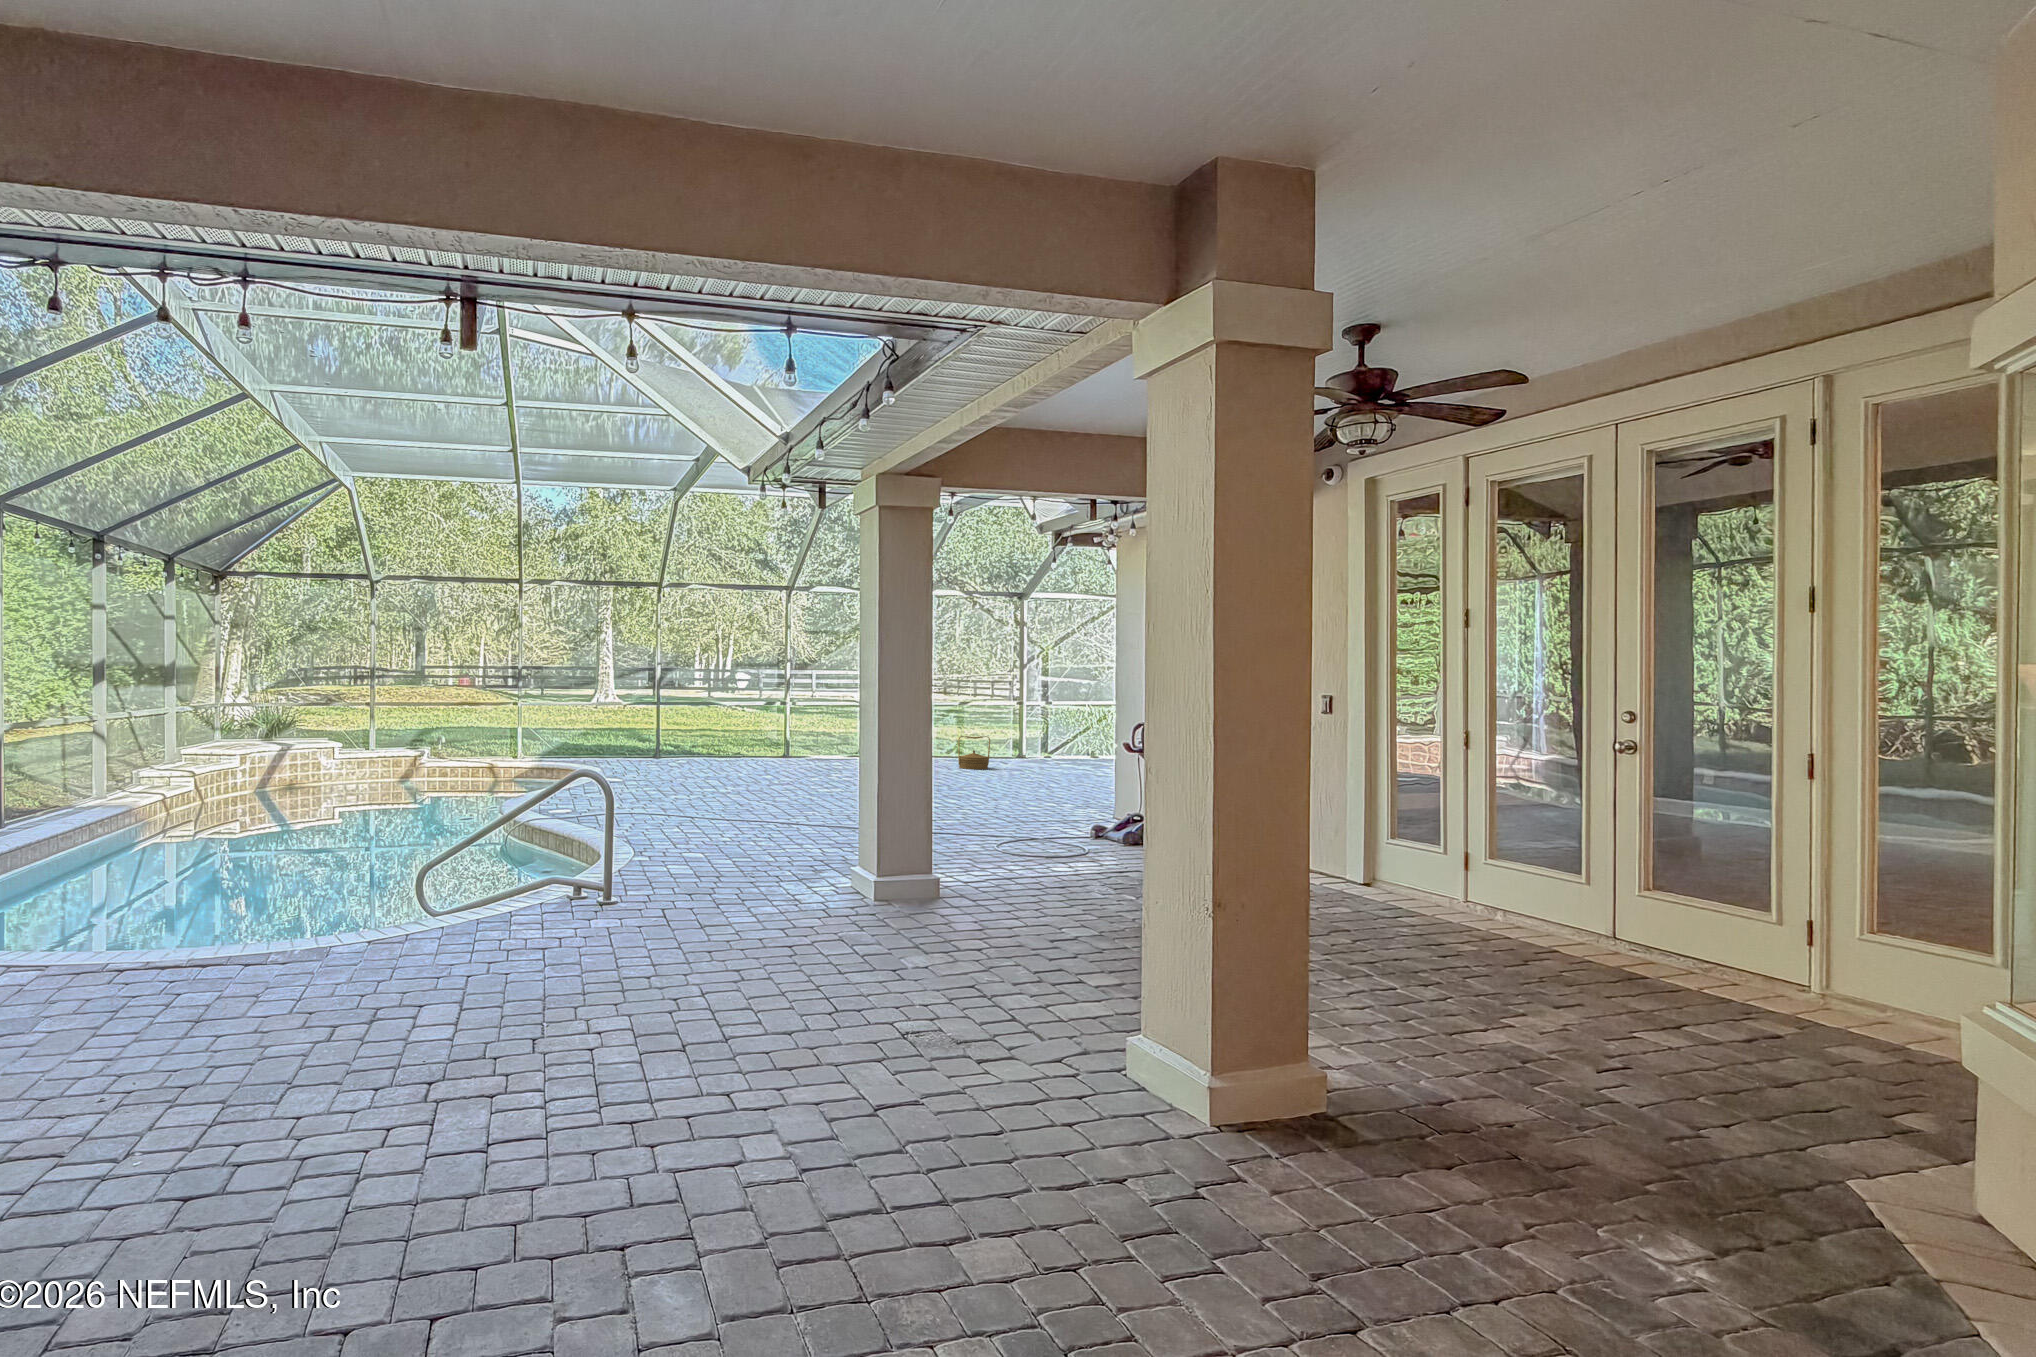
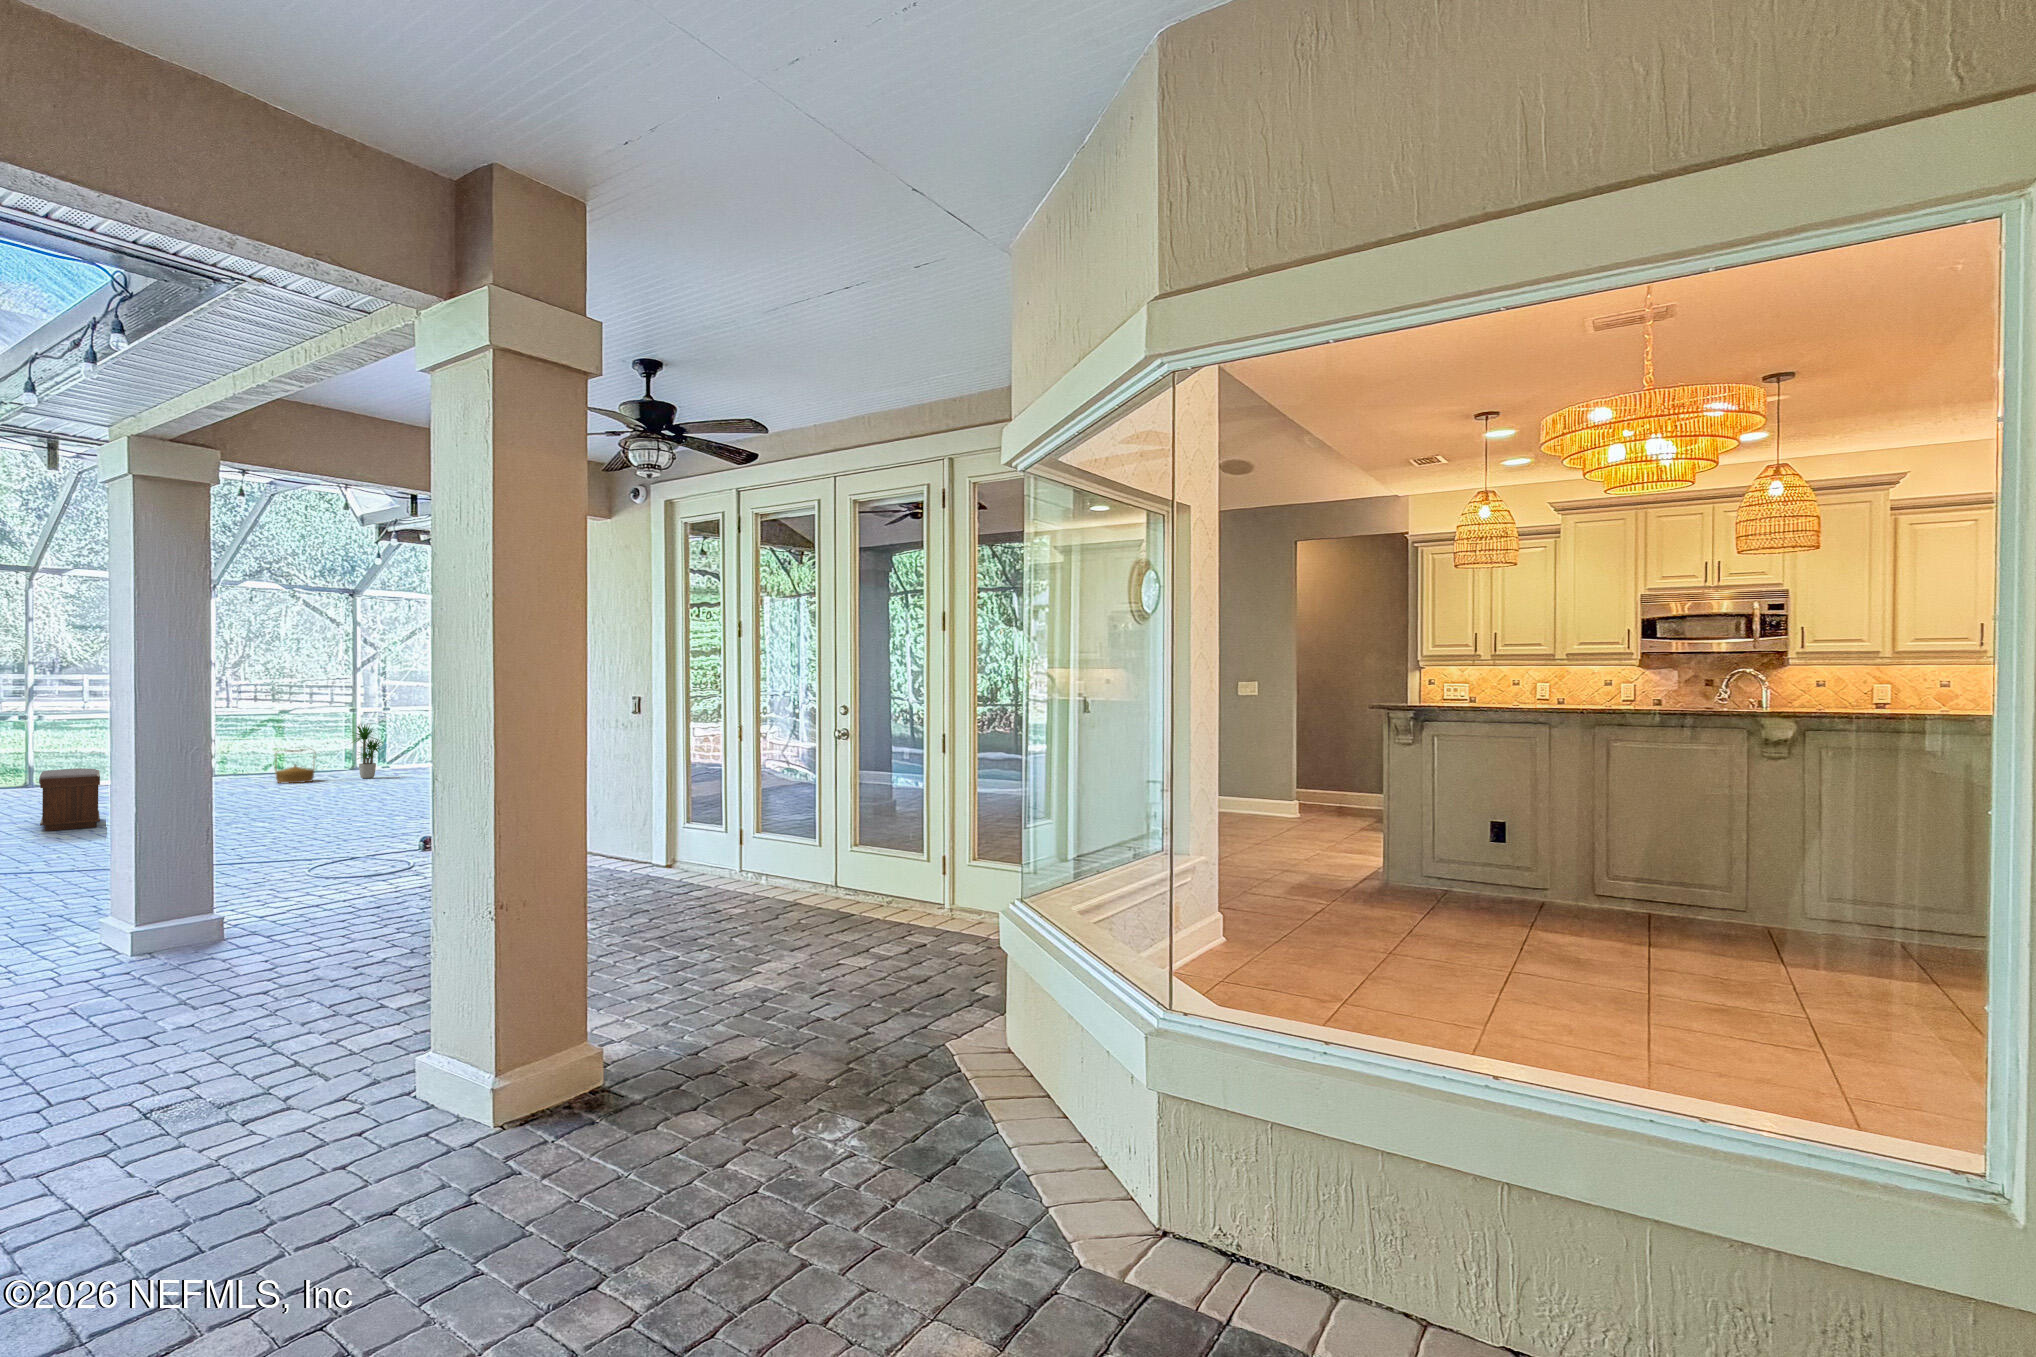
potted plant: none [1015,712,1052,770] -> present [352,724,382,778]
bench: none [799,739,838,792] -> present [39,768,100,831]

